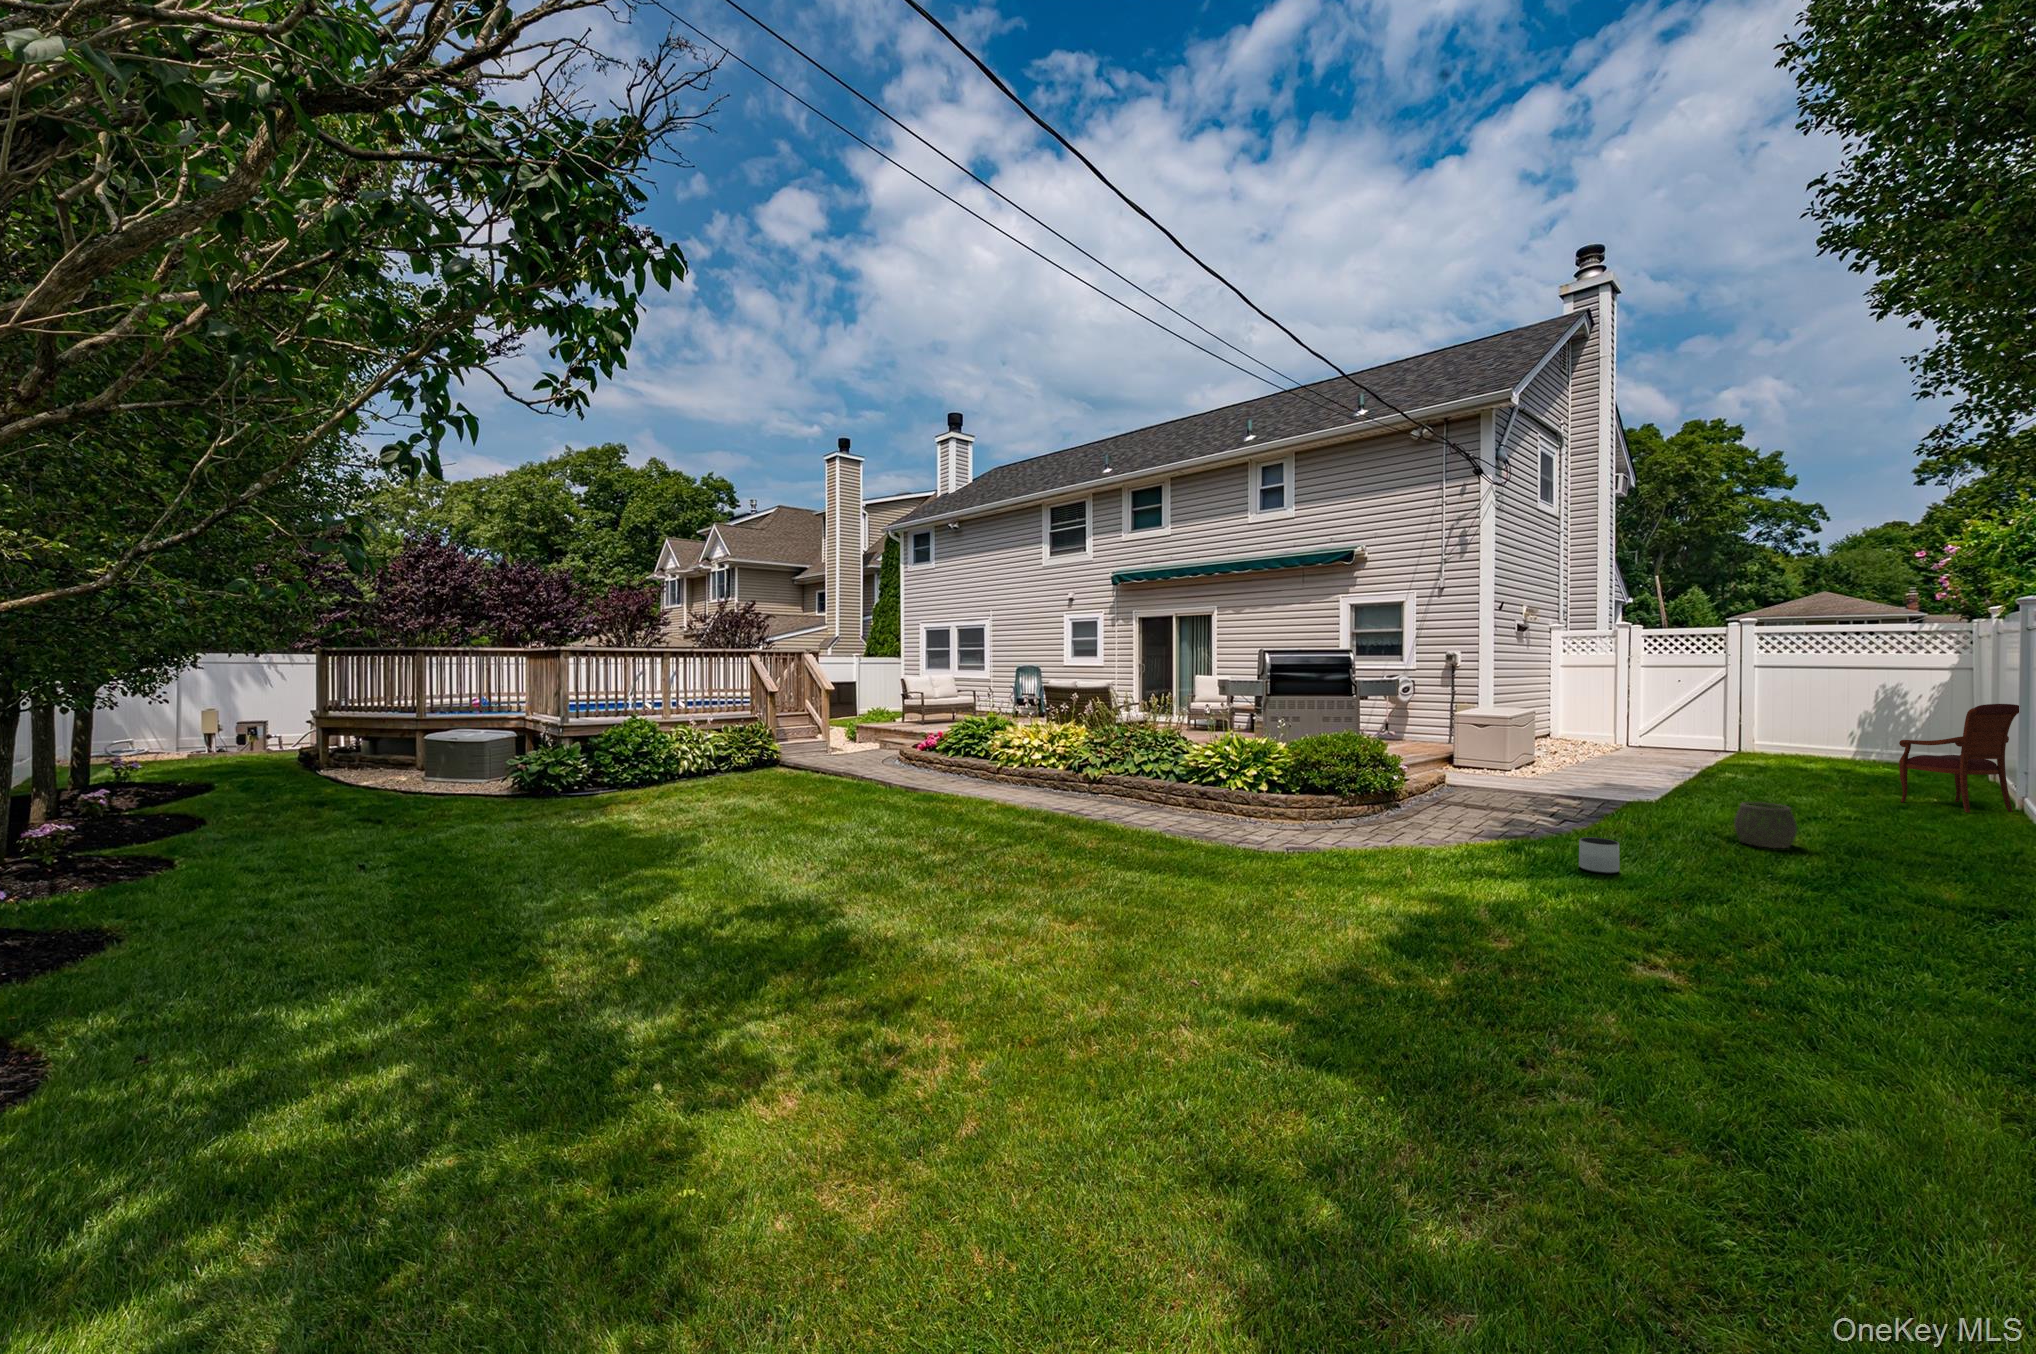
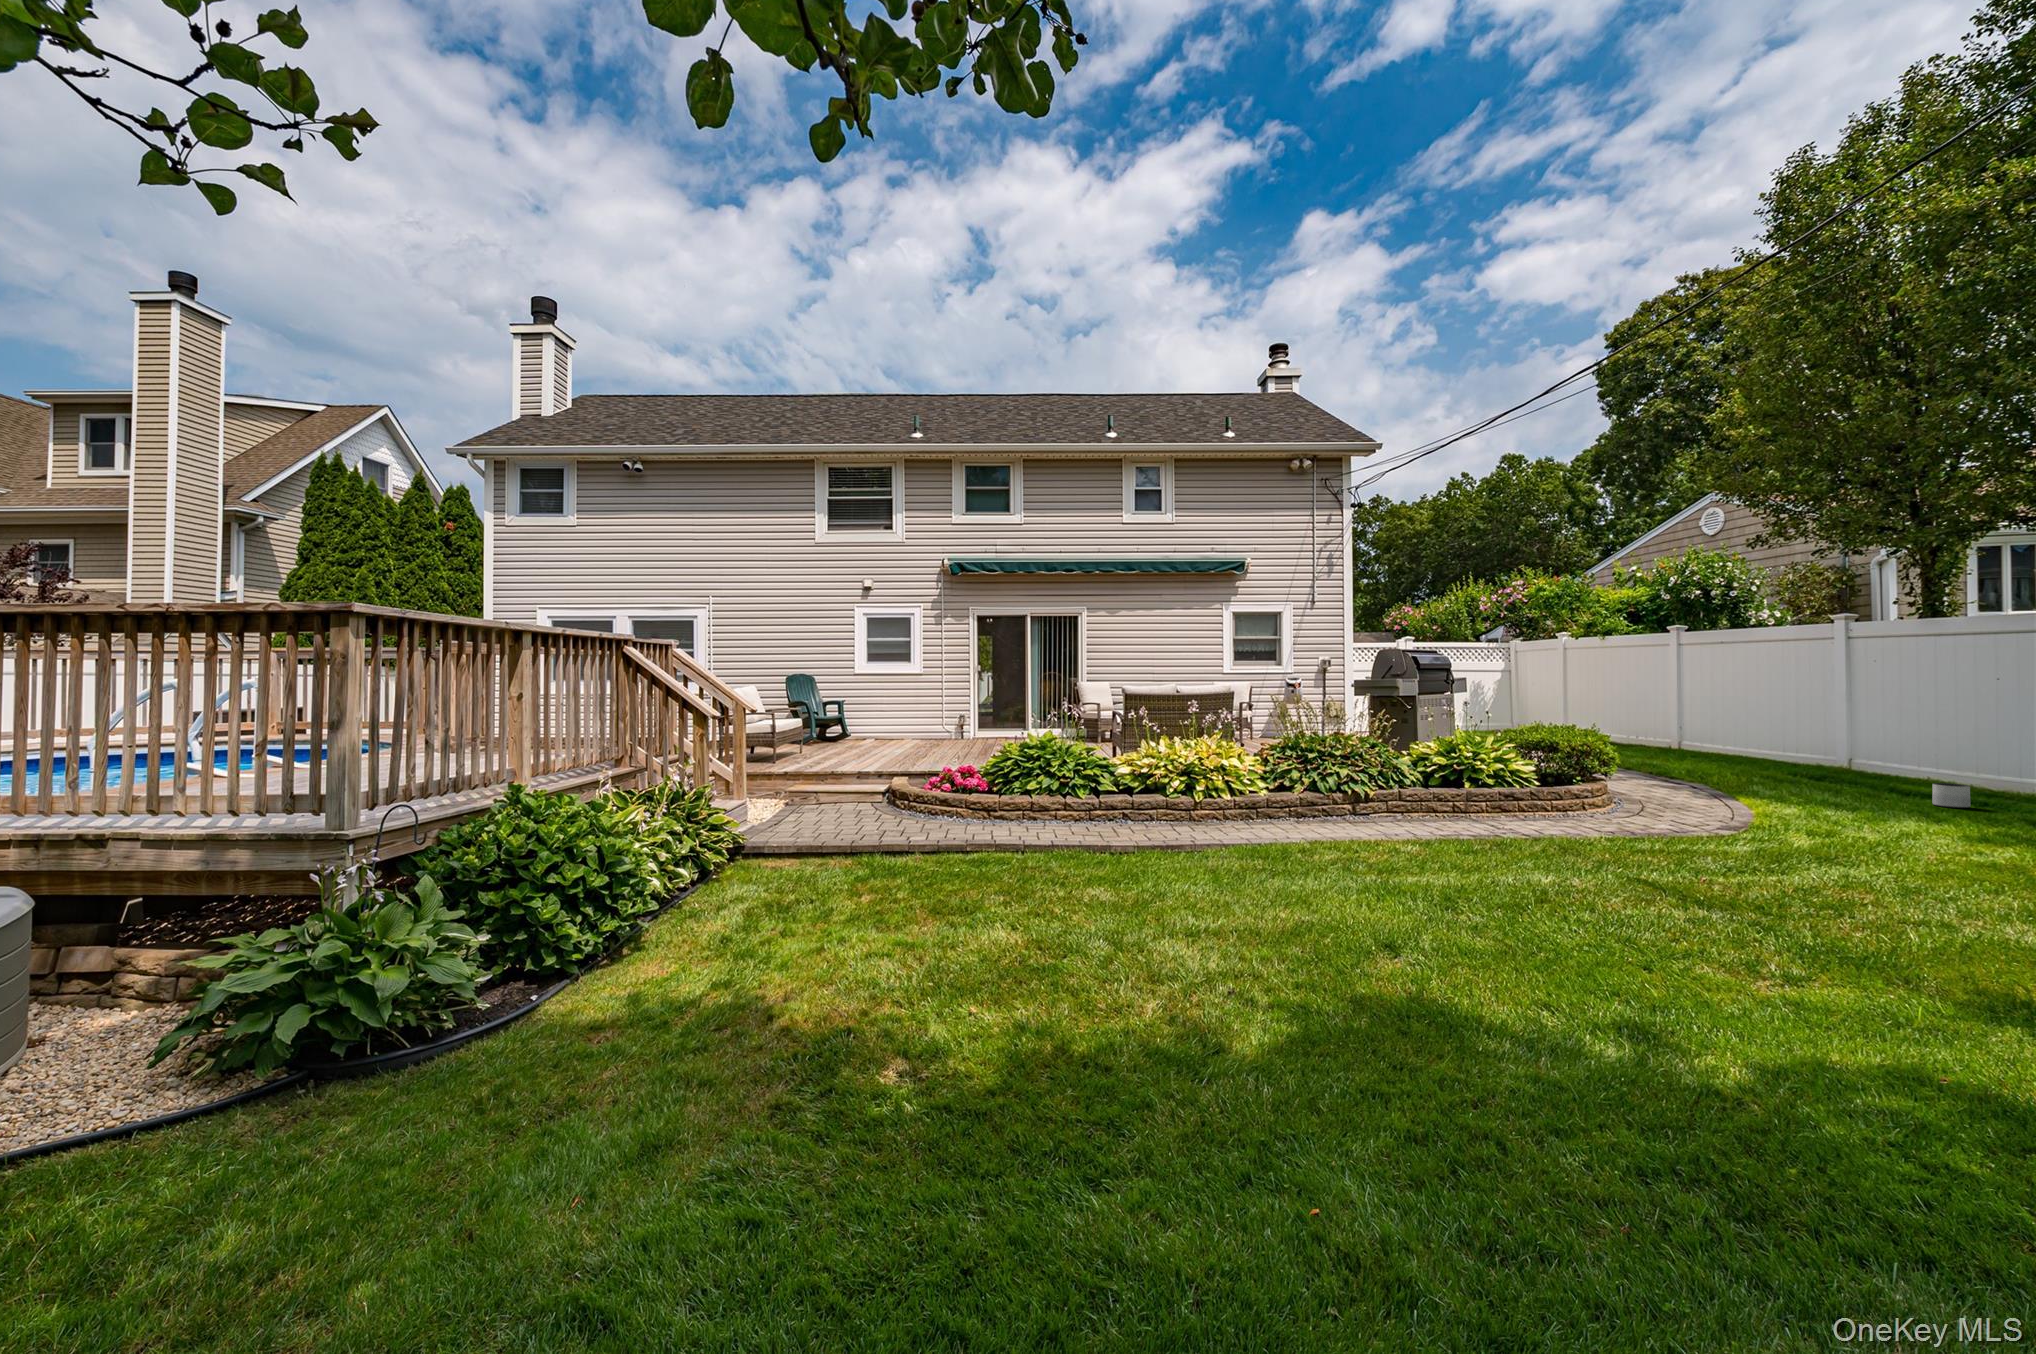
armchair: present [1899,704,2019,812] -> none [1672,687,1725,753]
woven basket: present [1734,802,1797,848] -> none [1812,752,1857,781]

